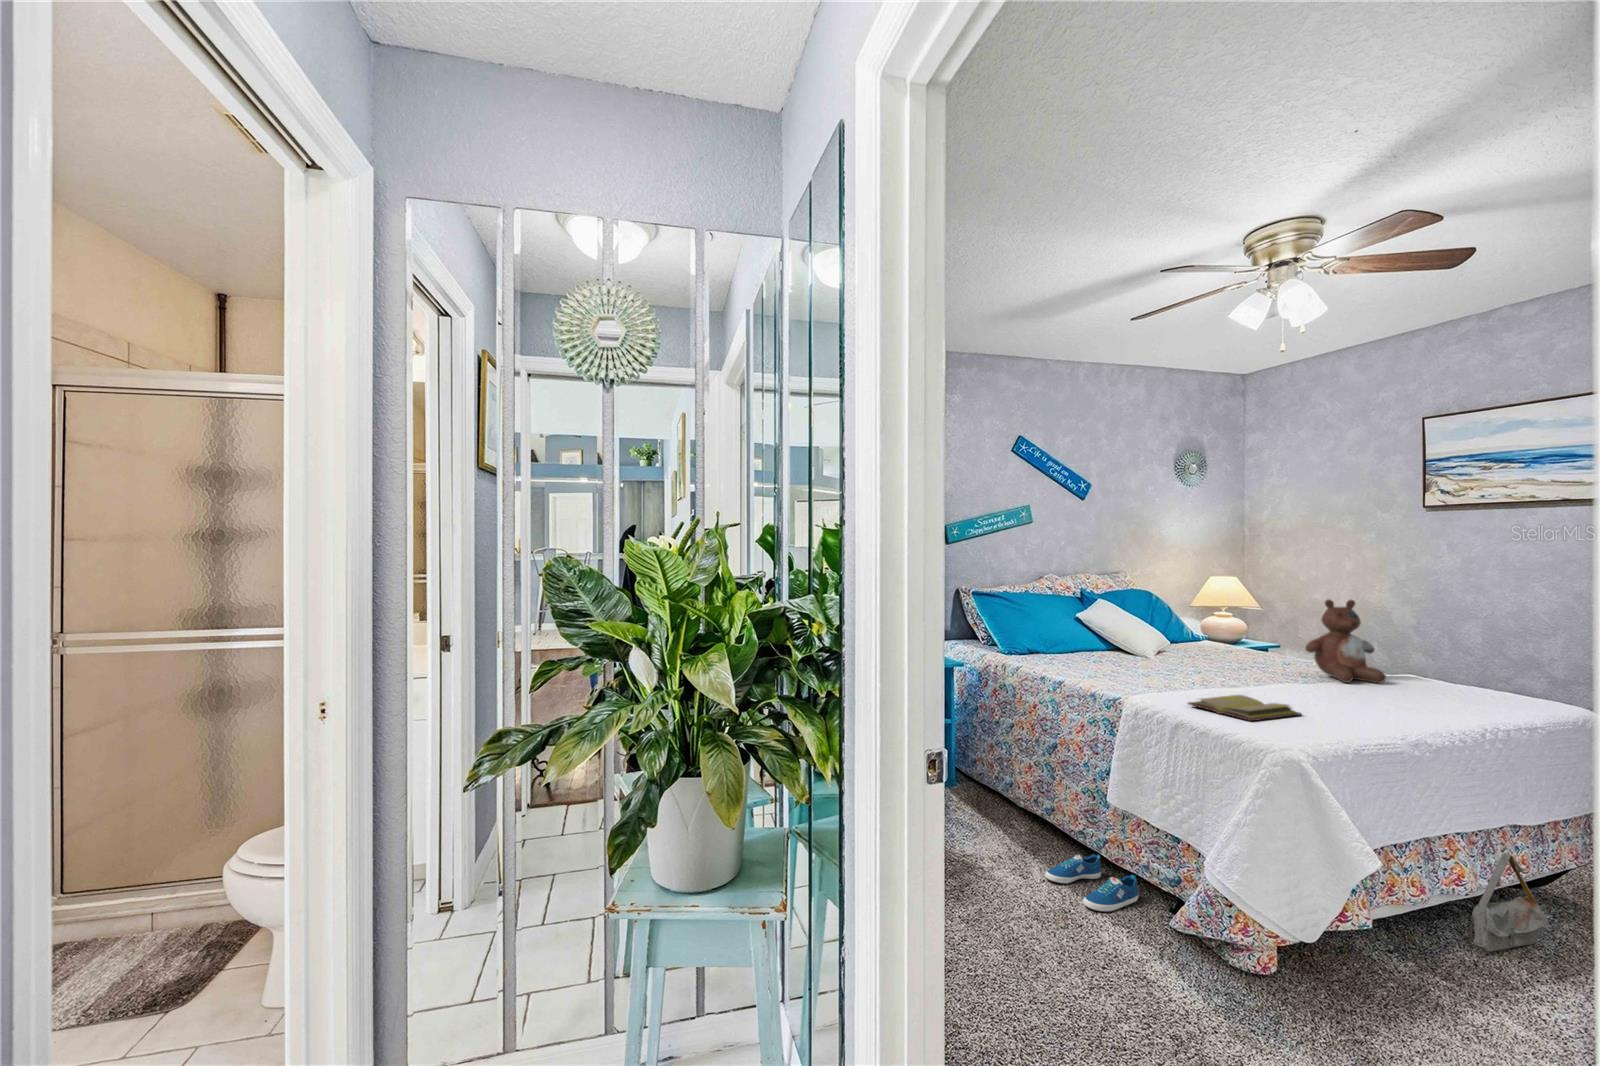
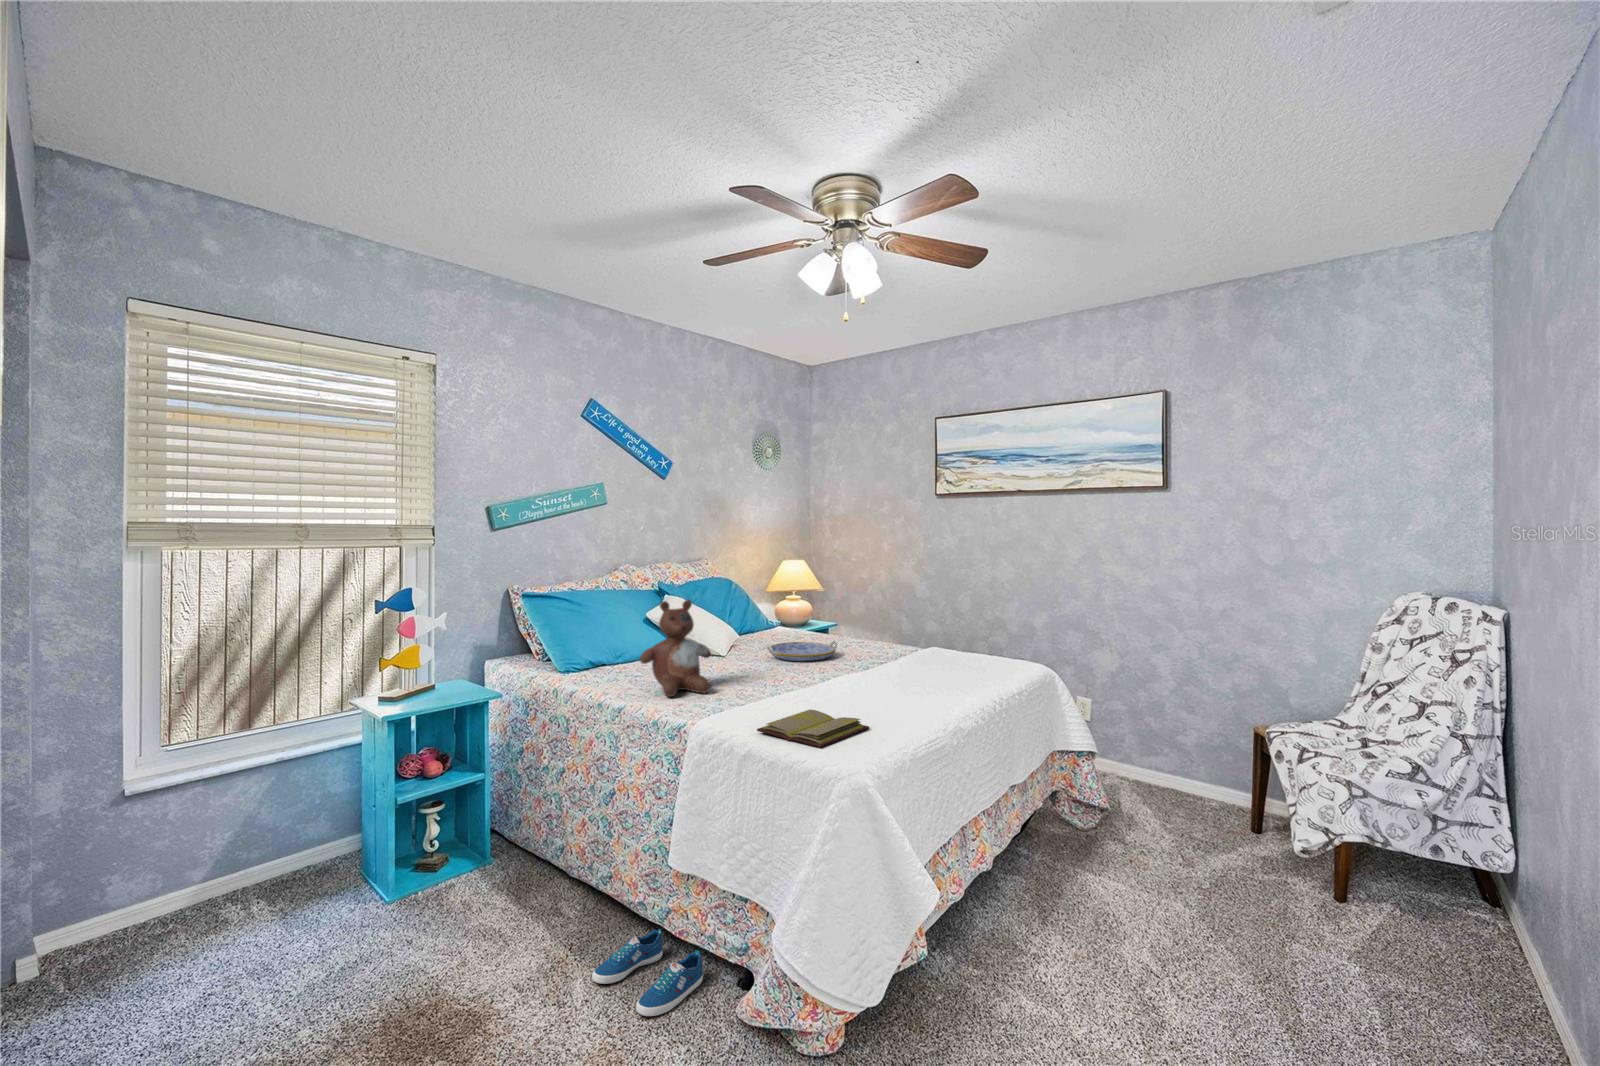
stuffed bear: present [1305,600,1386,683] -> present [640,600,711,697]
serving tray: none [1189,646,1267,665] -> present [766,641,837,661]
bag: present [1472,853,1549,952] -> none [1008,839,1062,943]

